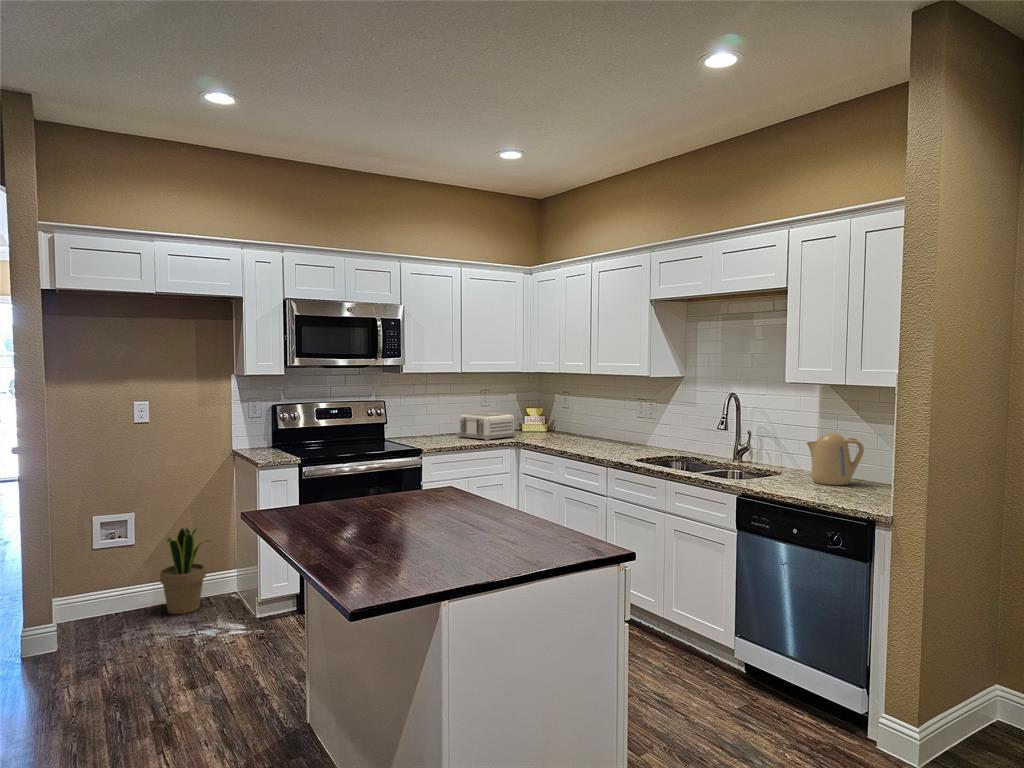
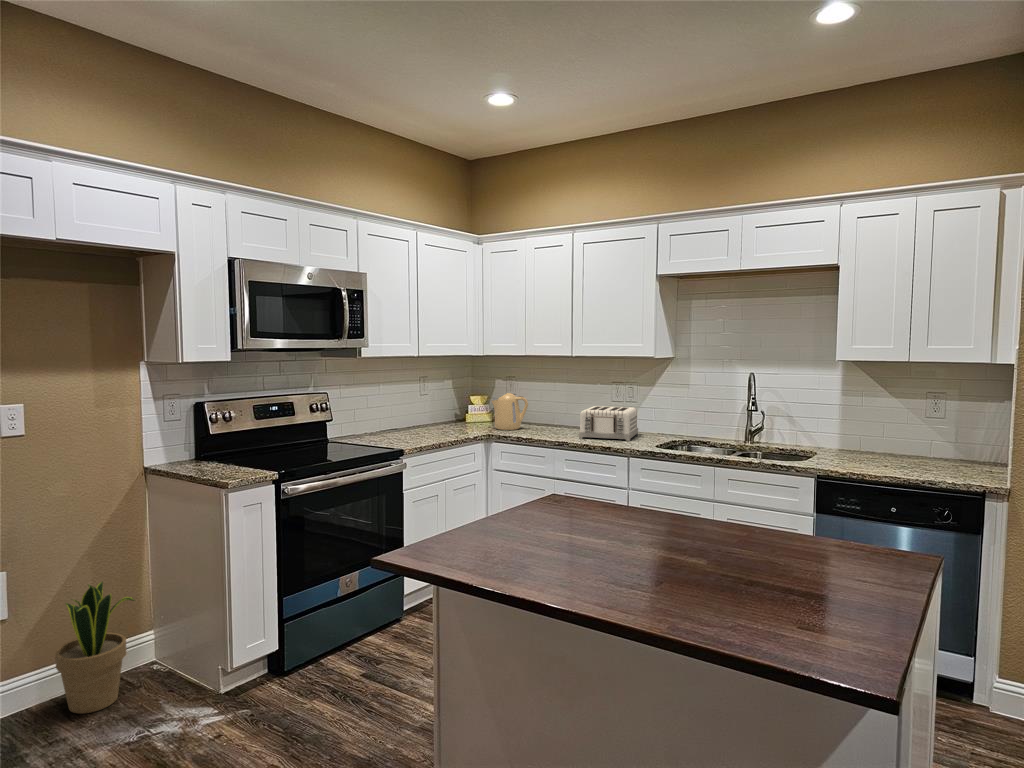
toaster: present [458,413,516,441] -> present [579,406,638,441]
kettle: present [807,433,864,485] -> present [492,393,528,430]

